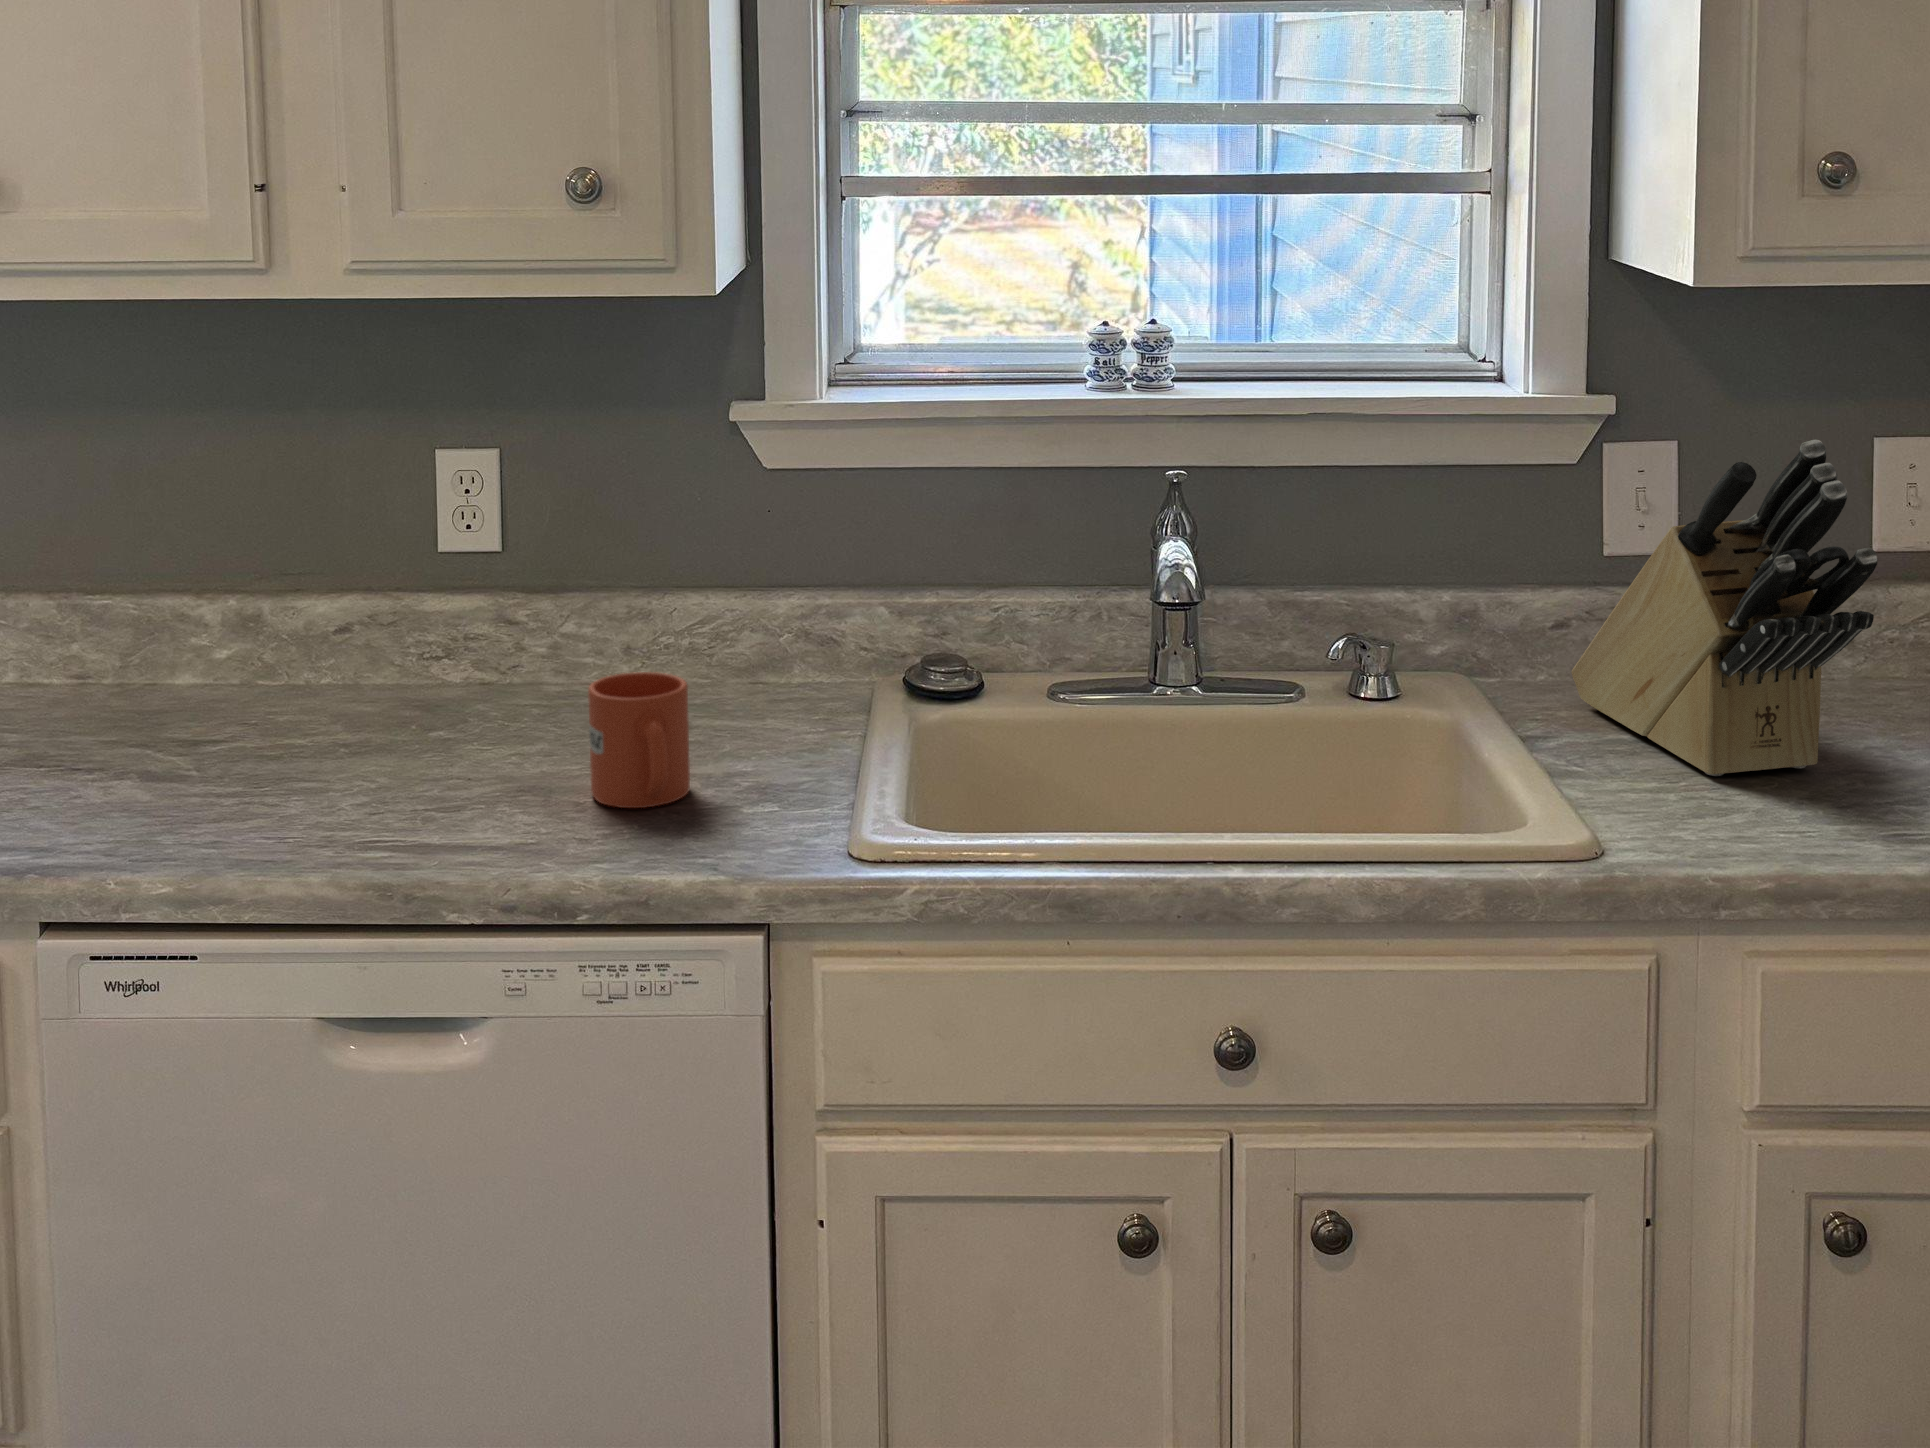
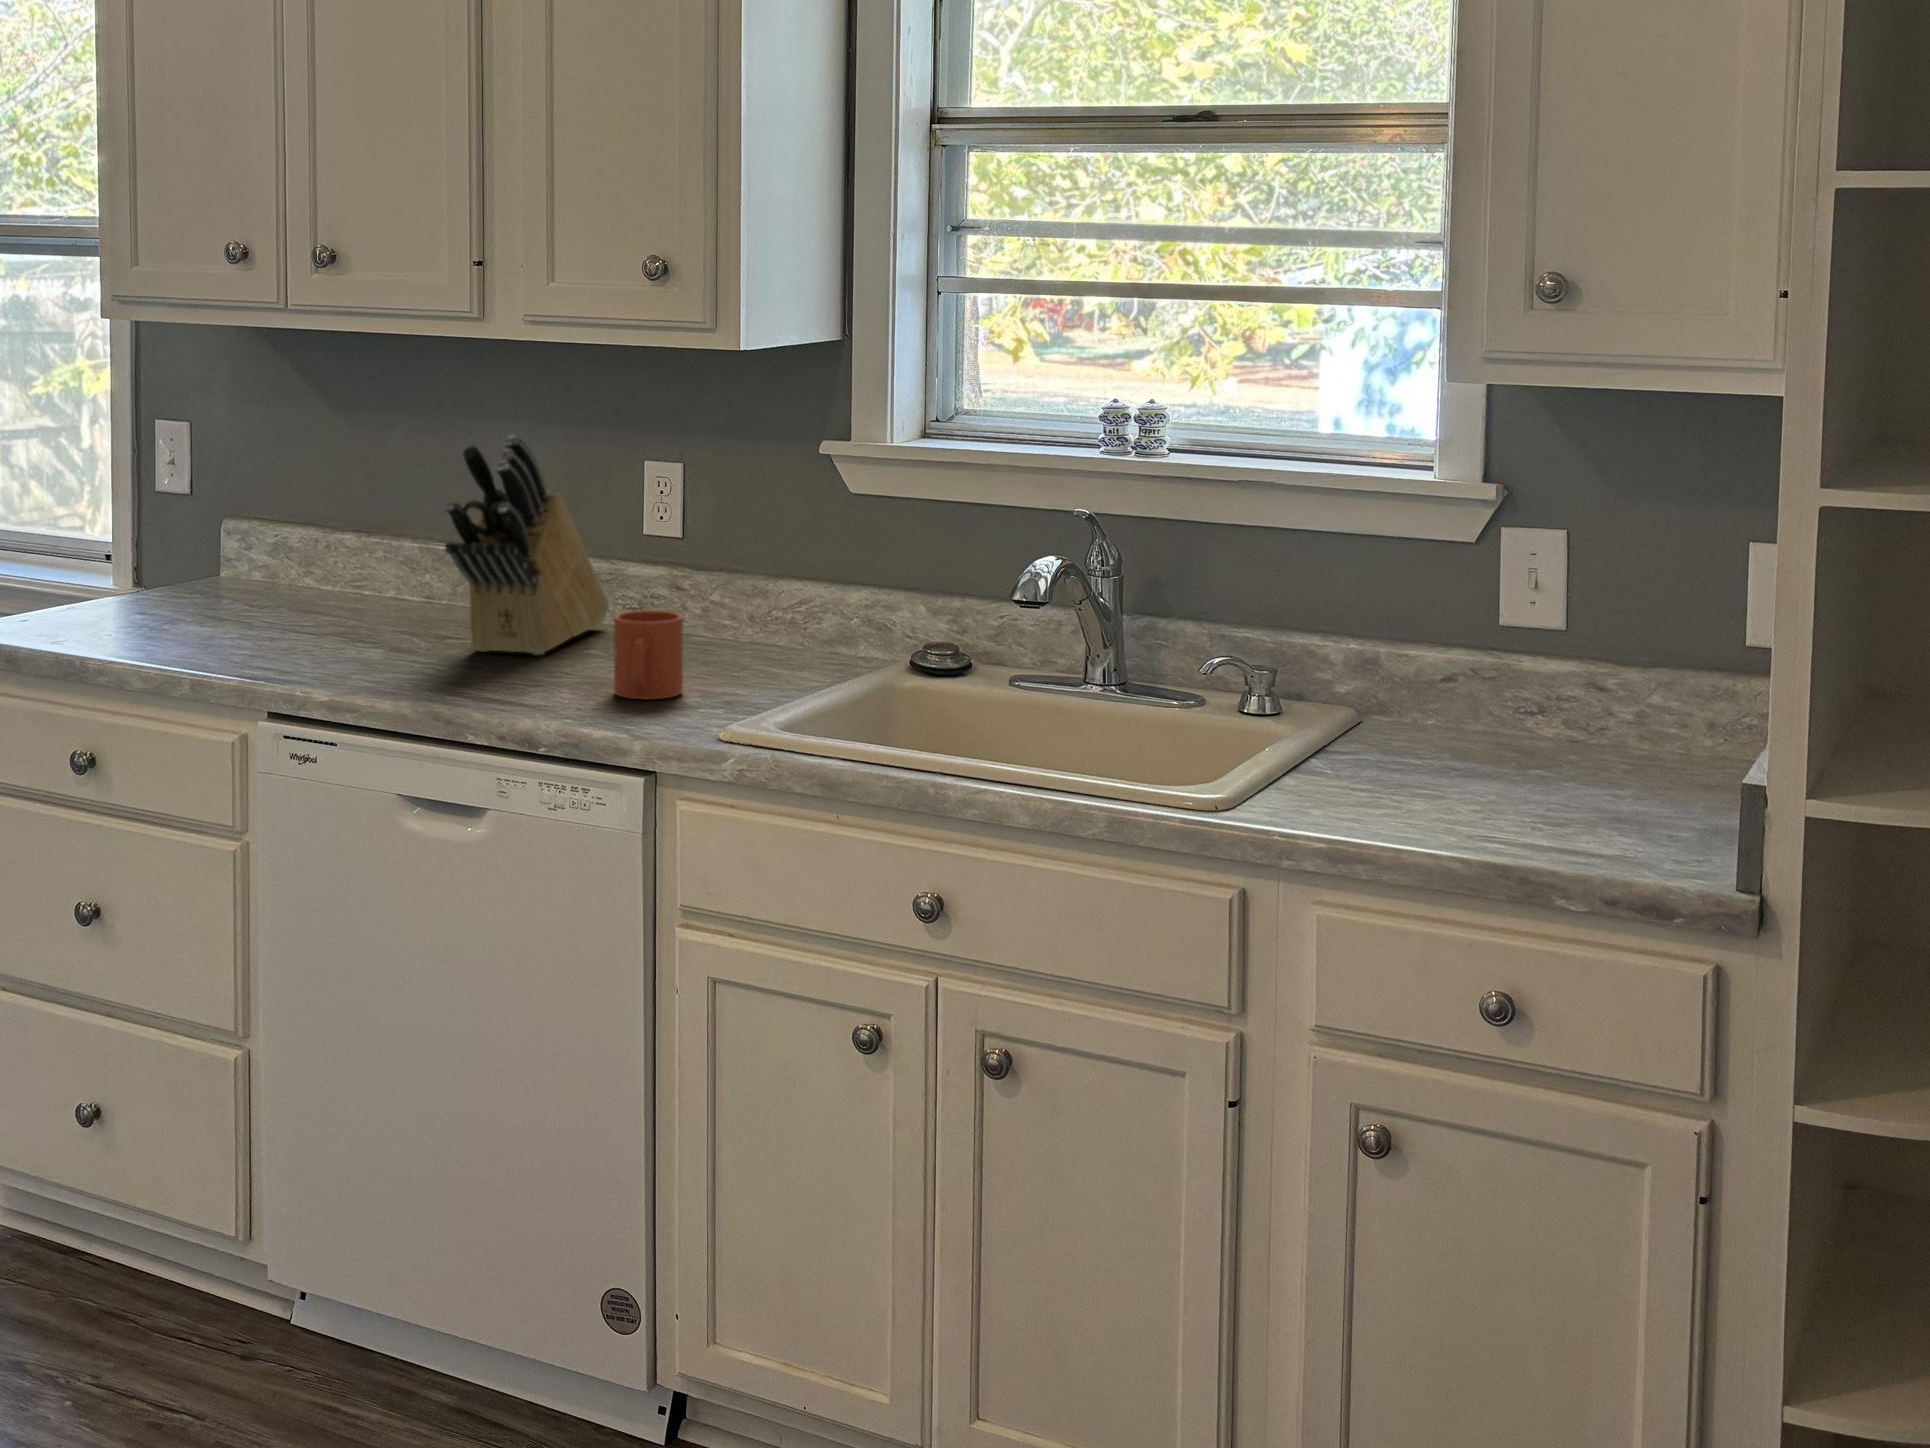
knife block: present [1572,440,1878,776] -> present [445,435,609,655]

